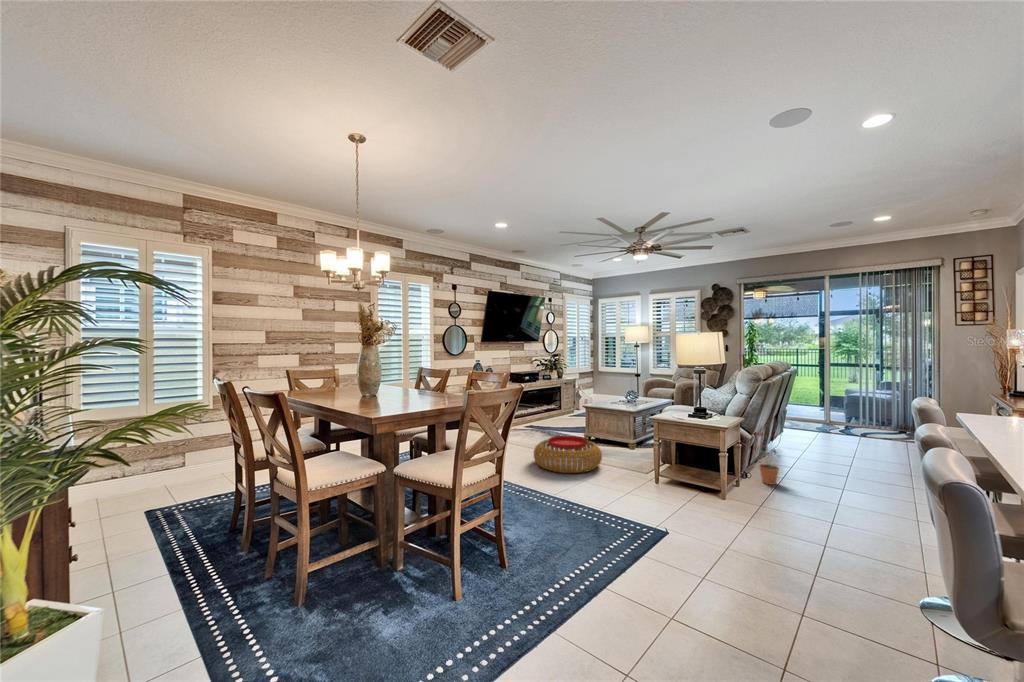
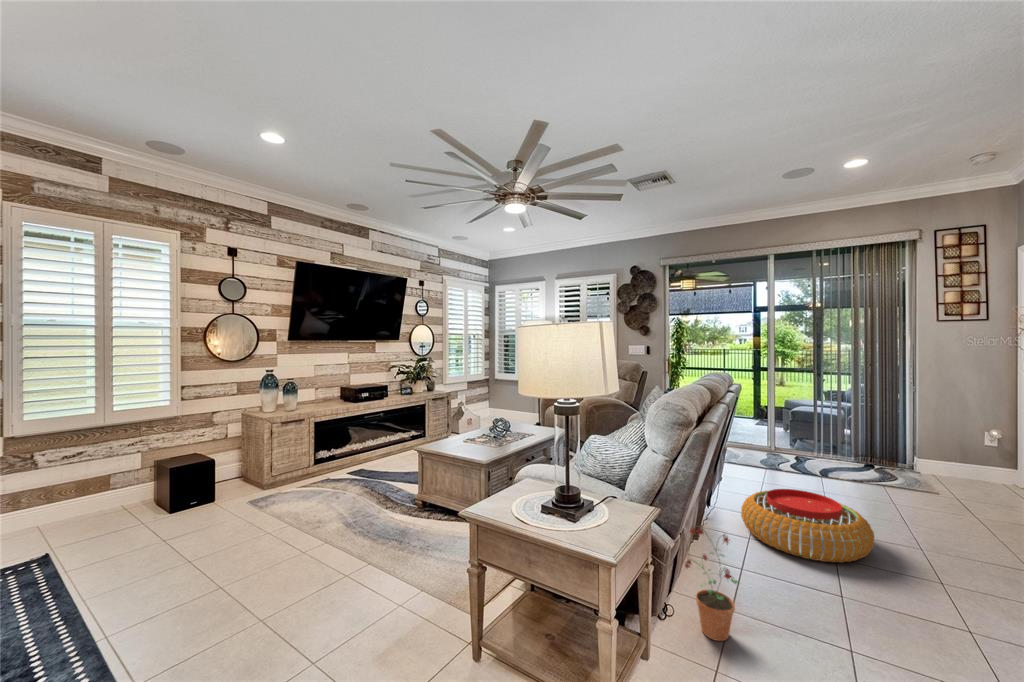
pouf: present [534,436,602,473] -> present [741,489,874,563]

